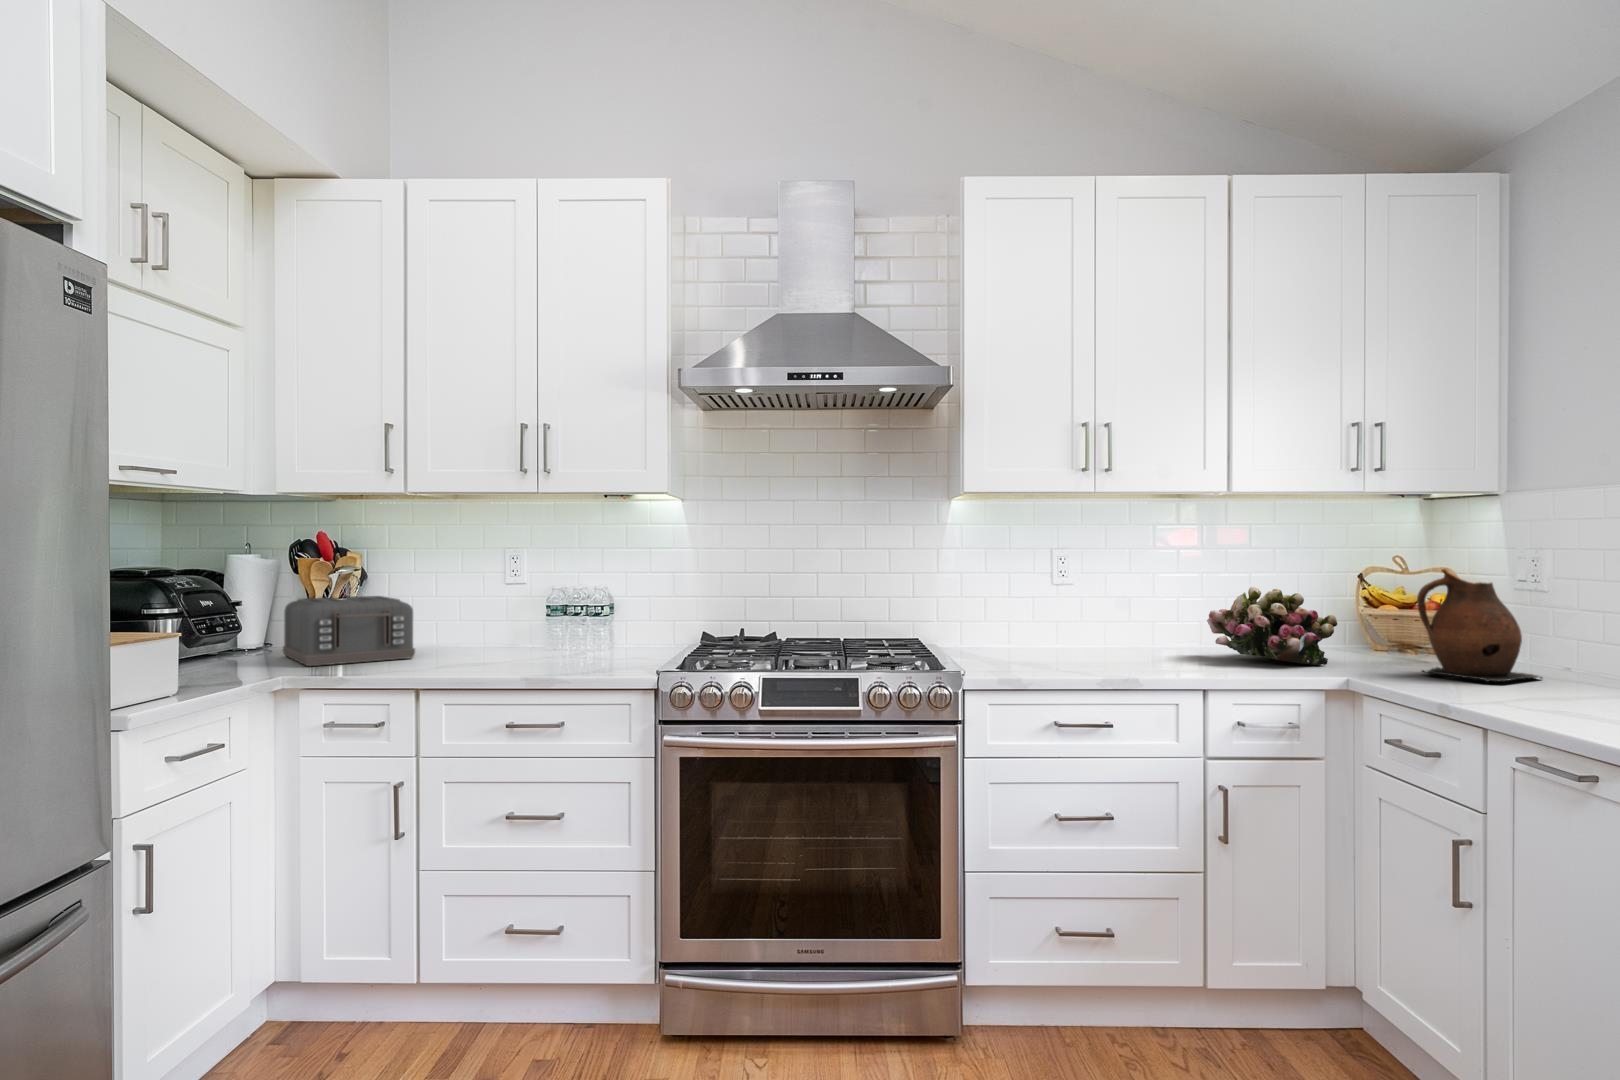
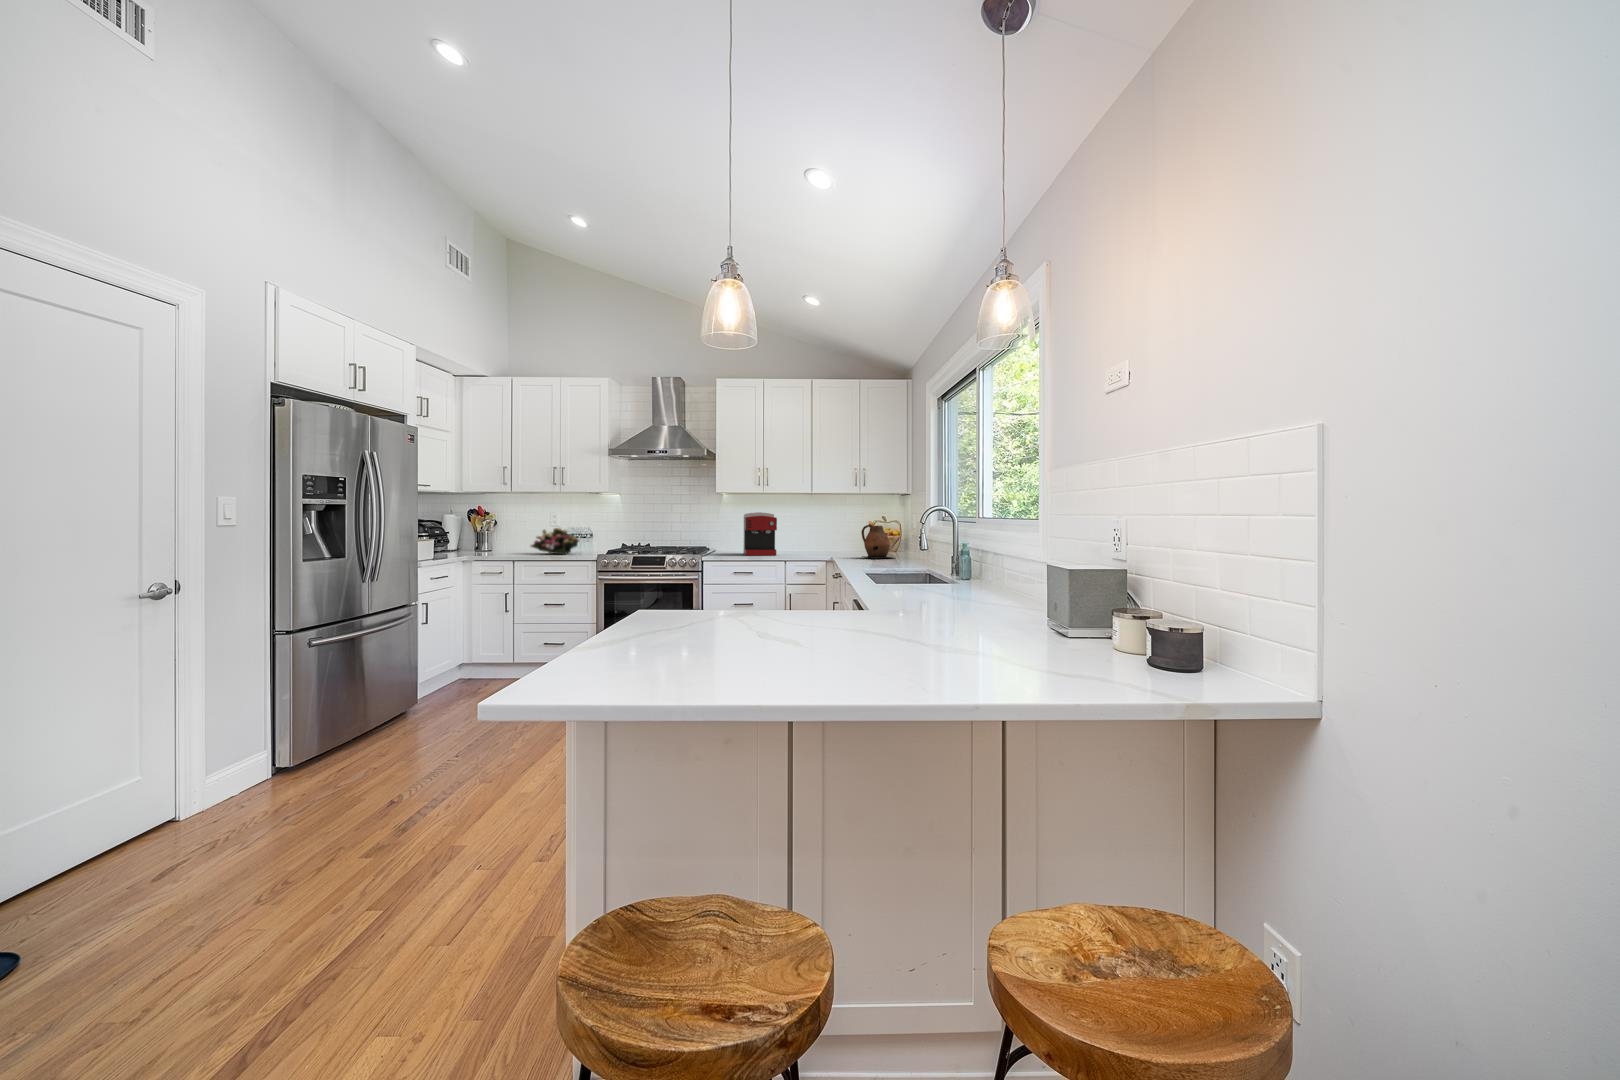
coffee maker: none [1022,543,1140,665] -> present [743,512,777,556]
flower arrangement: present [1207,587,1337,665] -> present [530,528,578,555]
toaster: present [283,596,415,666] -> none [465,531,515,554]

